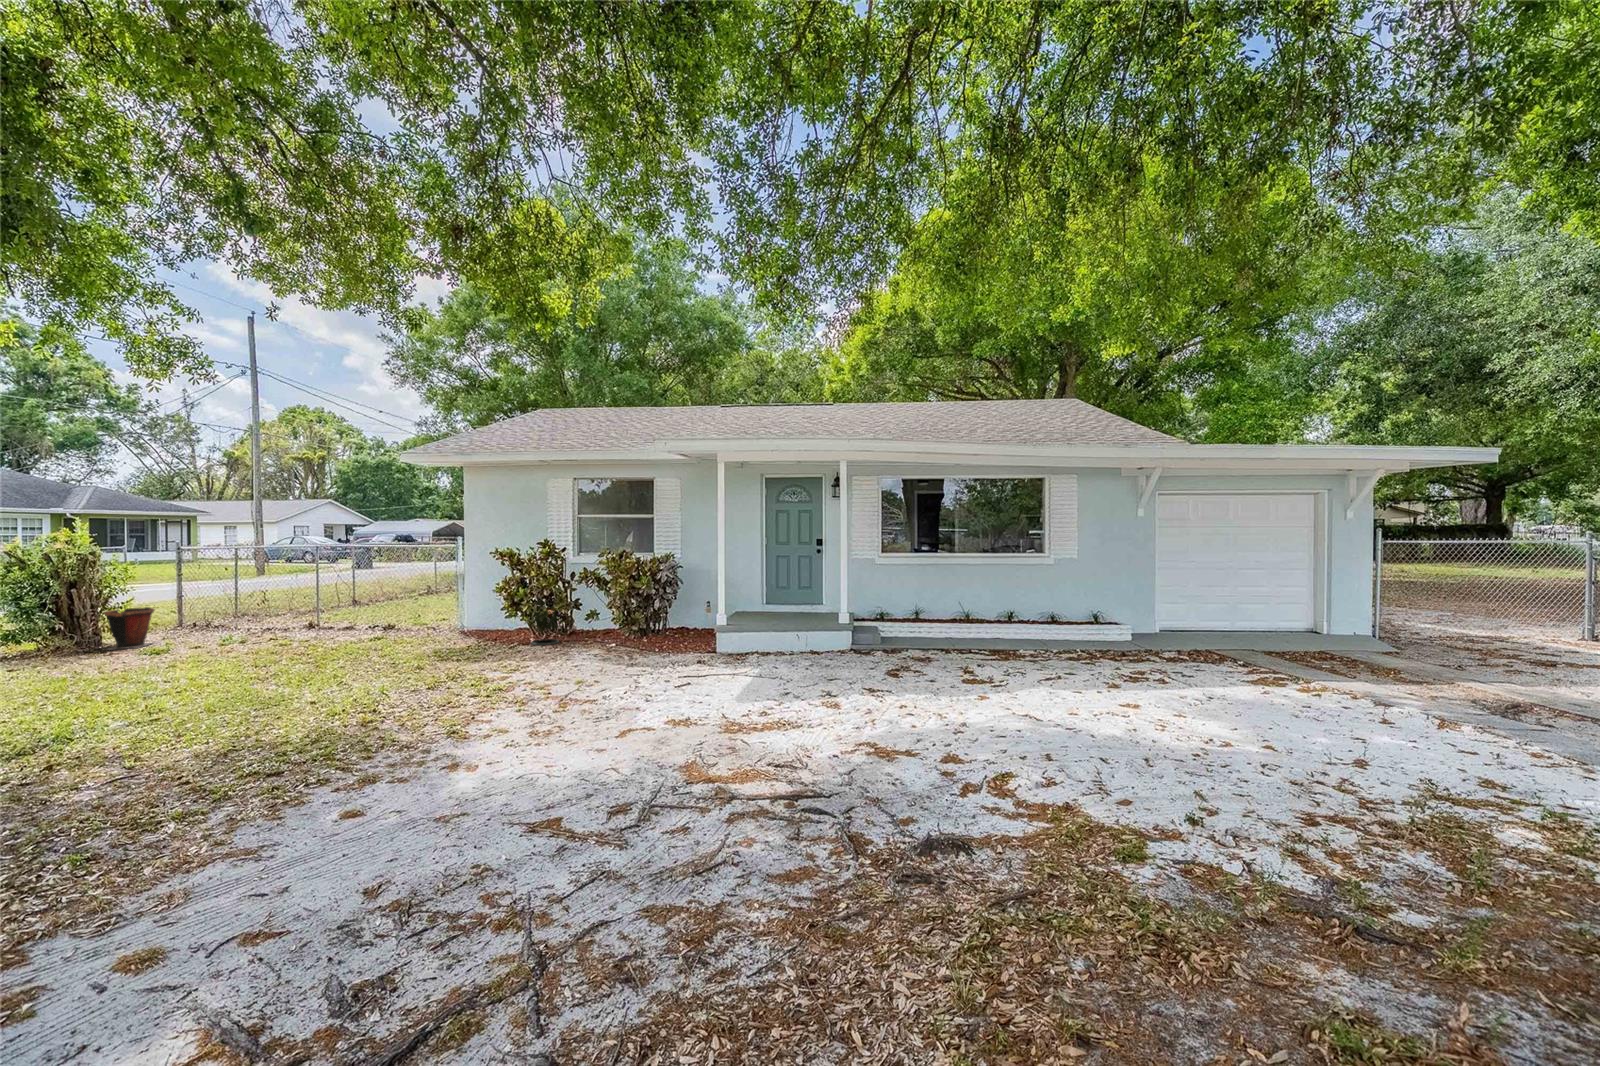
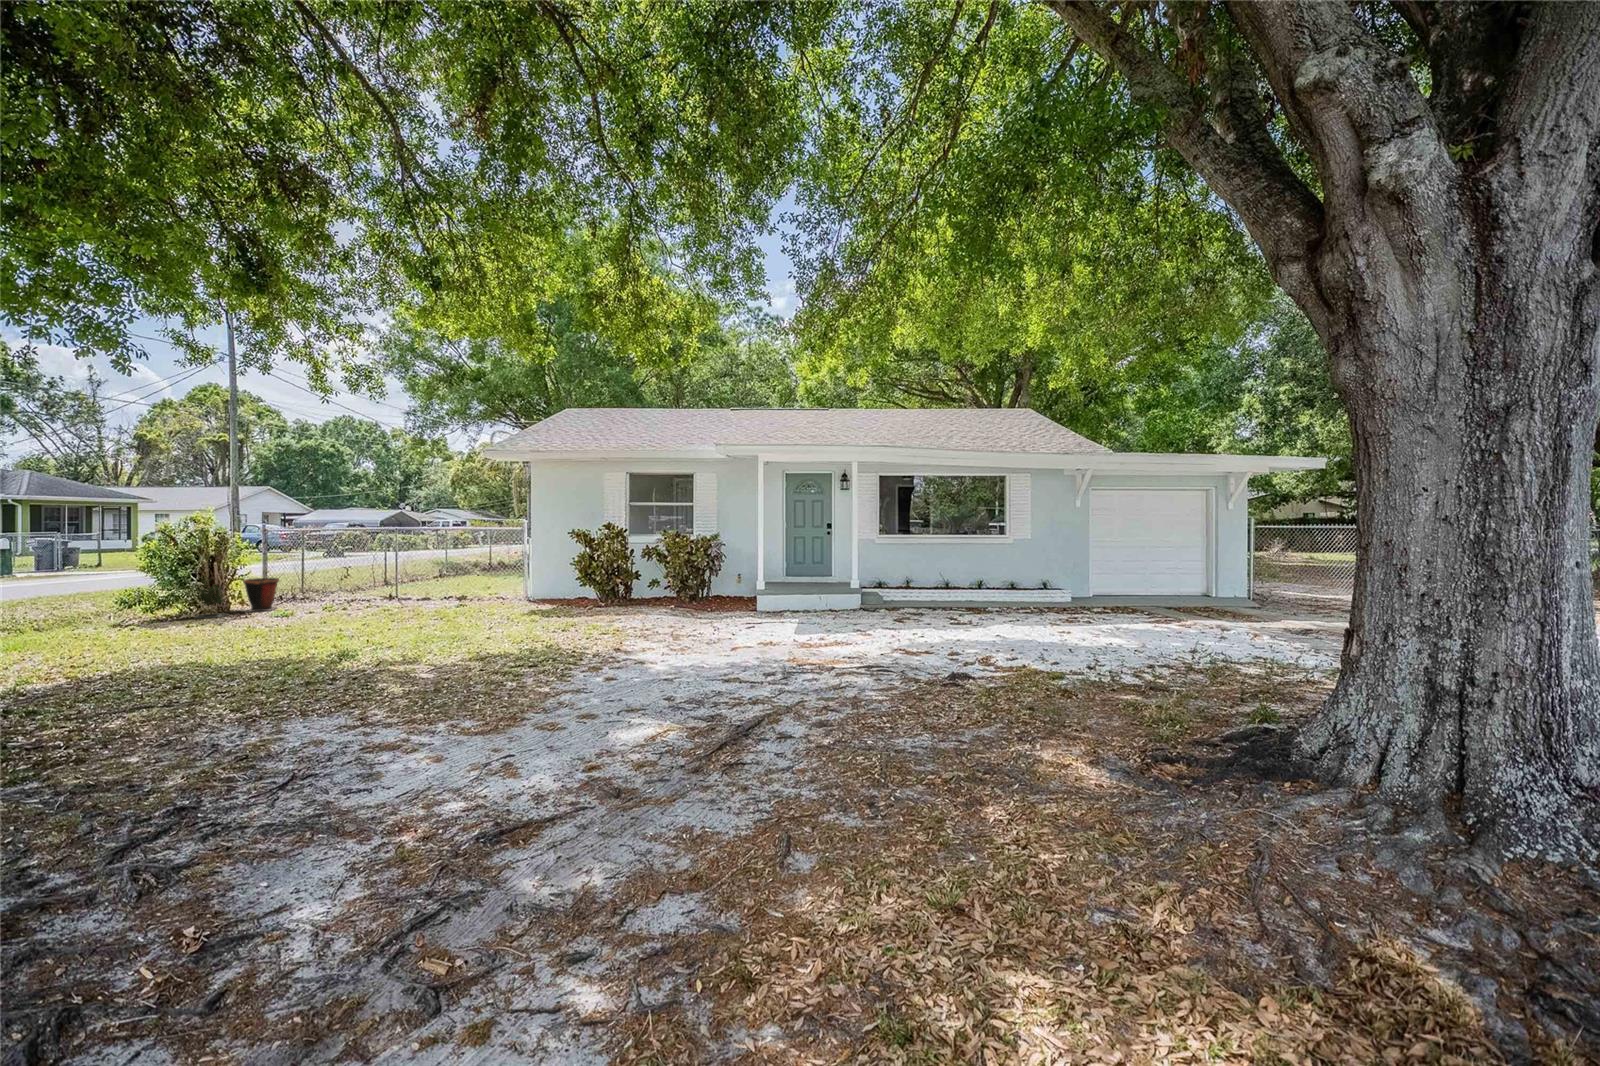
potted tree: present [531,602,559,645] -> present [195,580,225,618]

